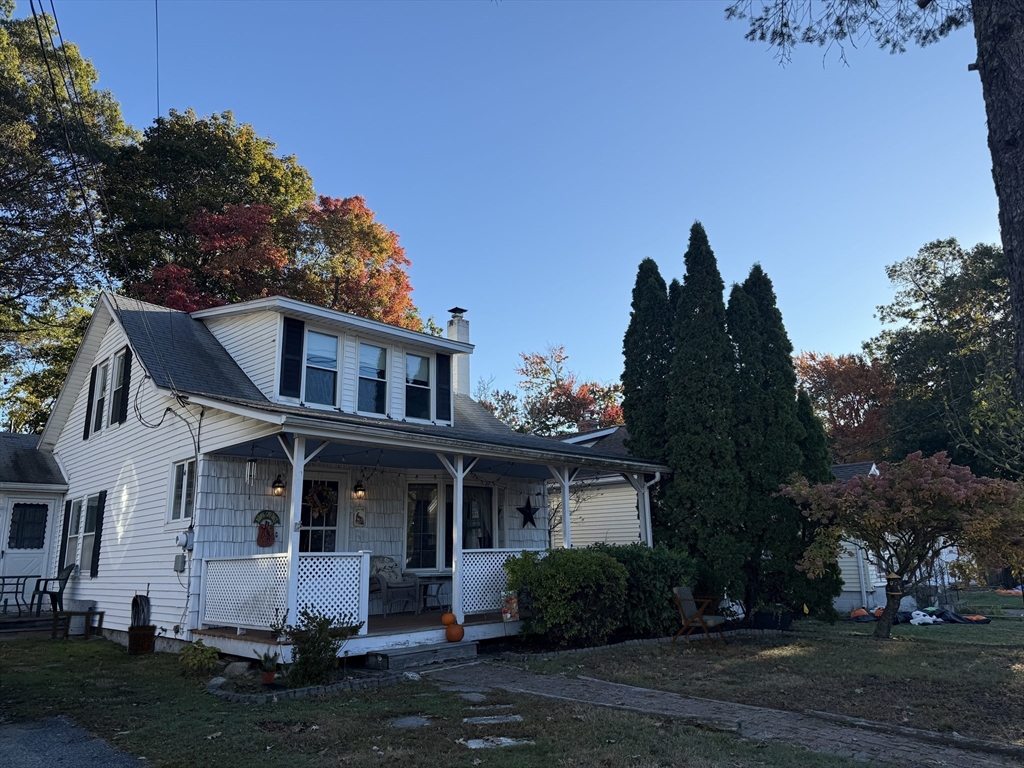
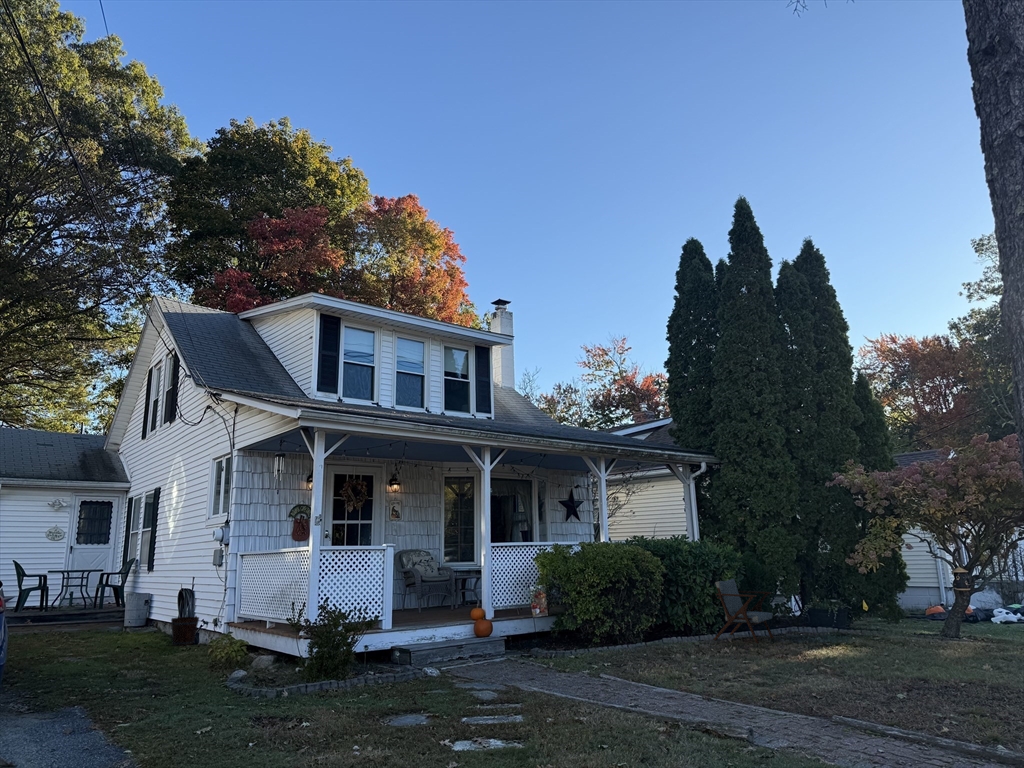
bench: present [51,611,105,640] -> none [112,602,161,630]
potted plant: present [253,647,280,684] -> none [271,633,299,677]

